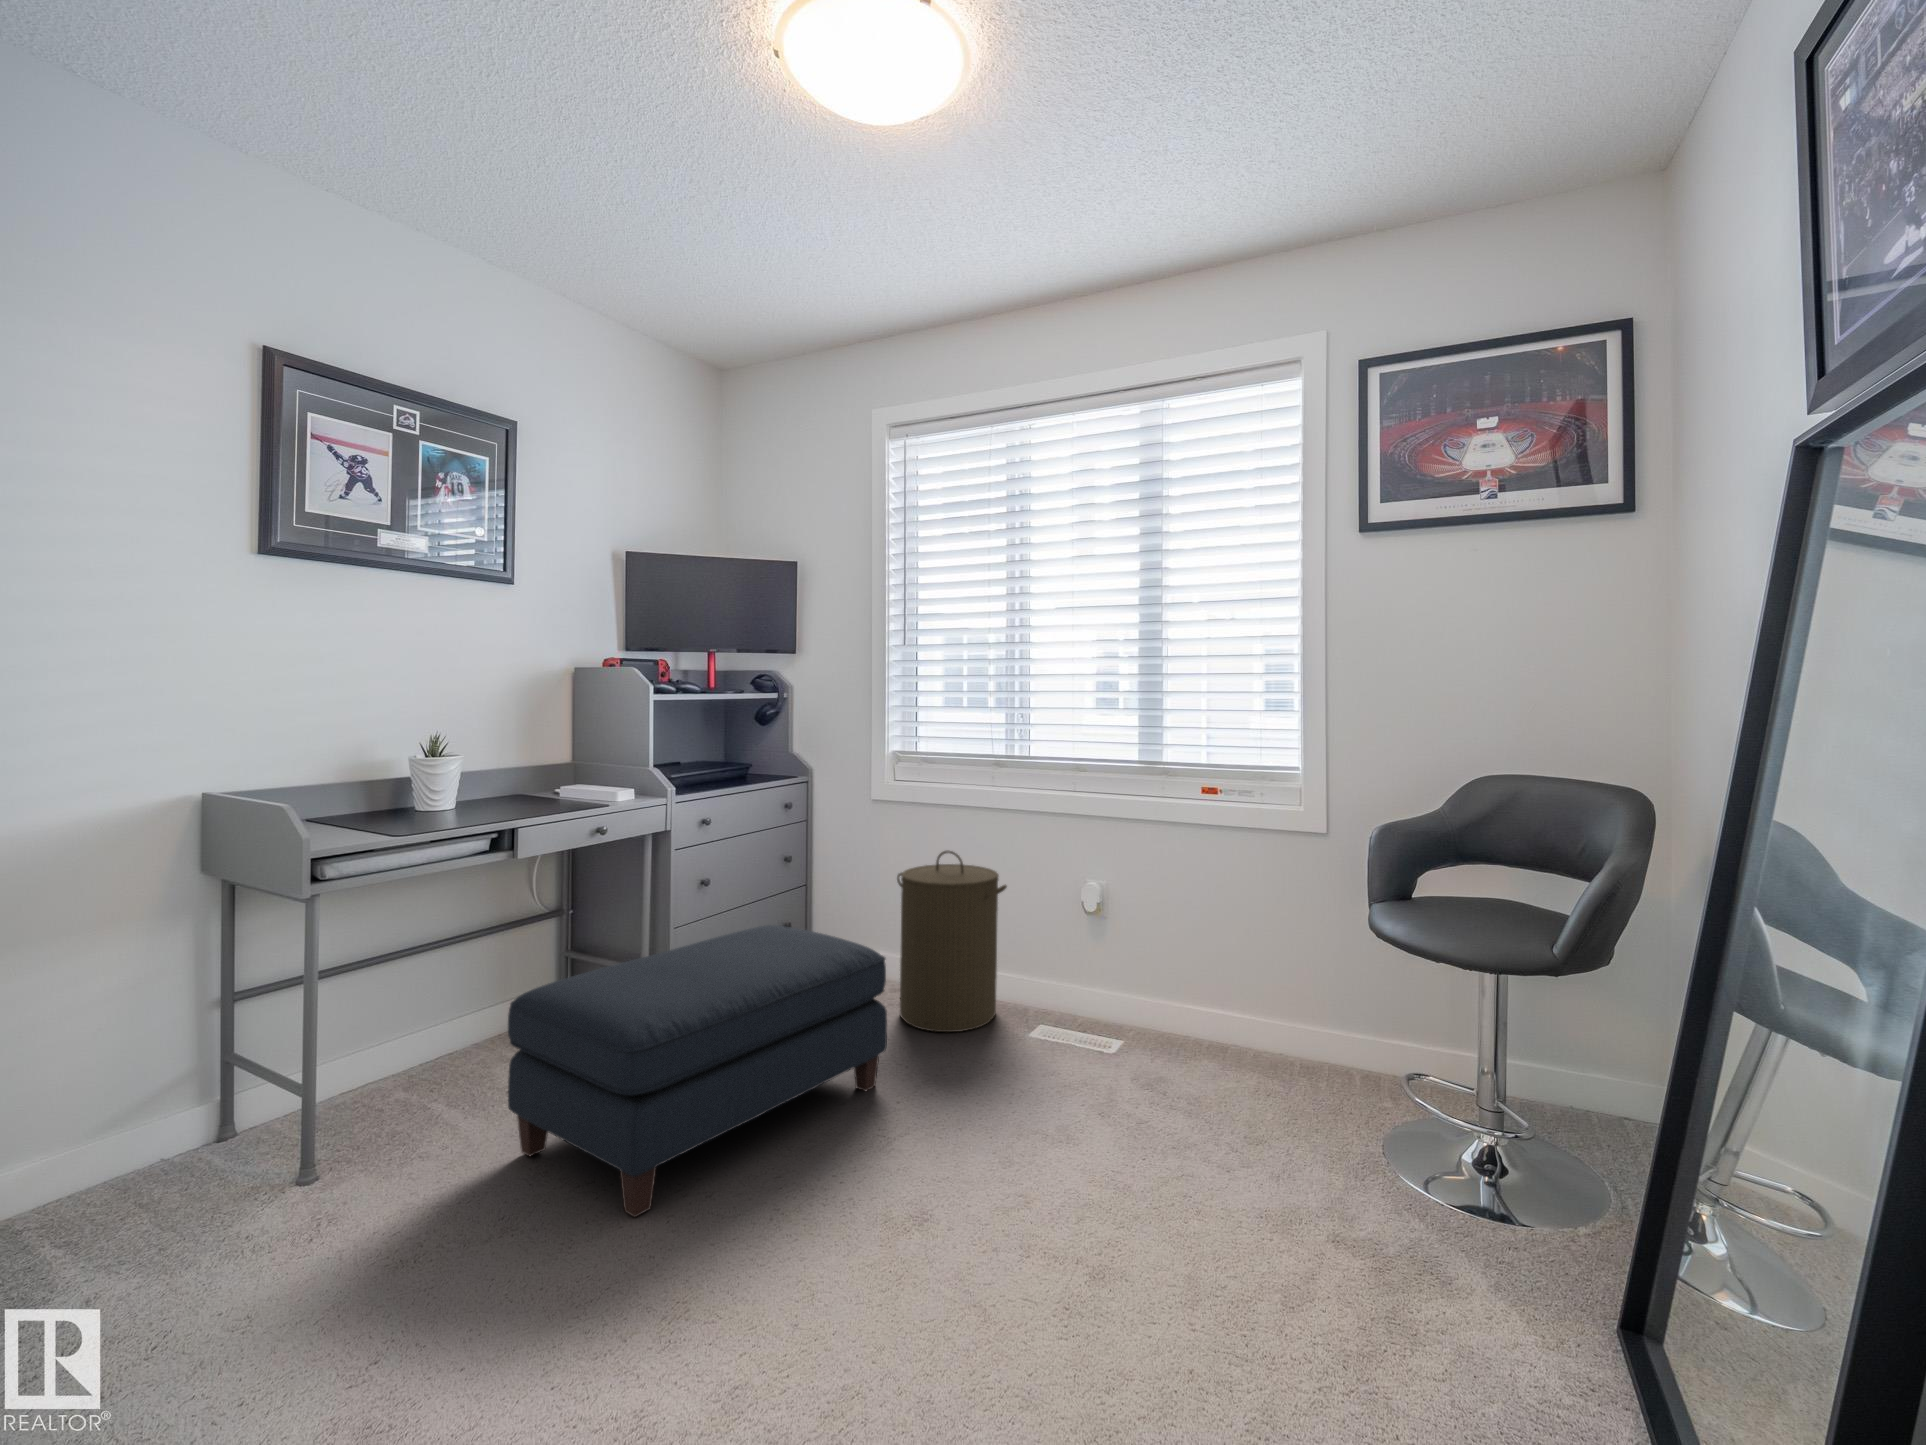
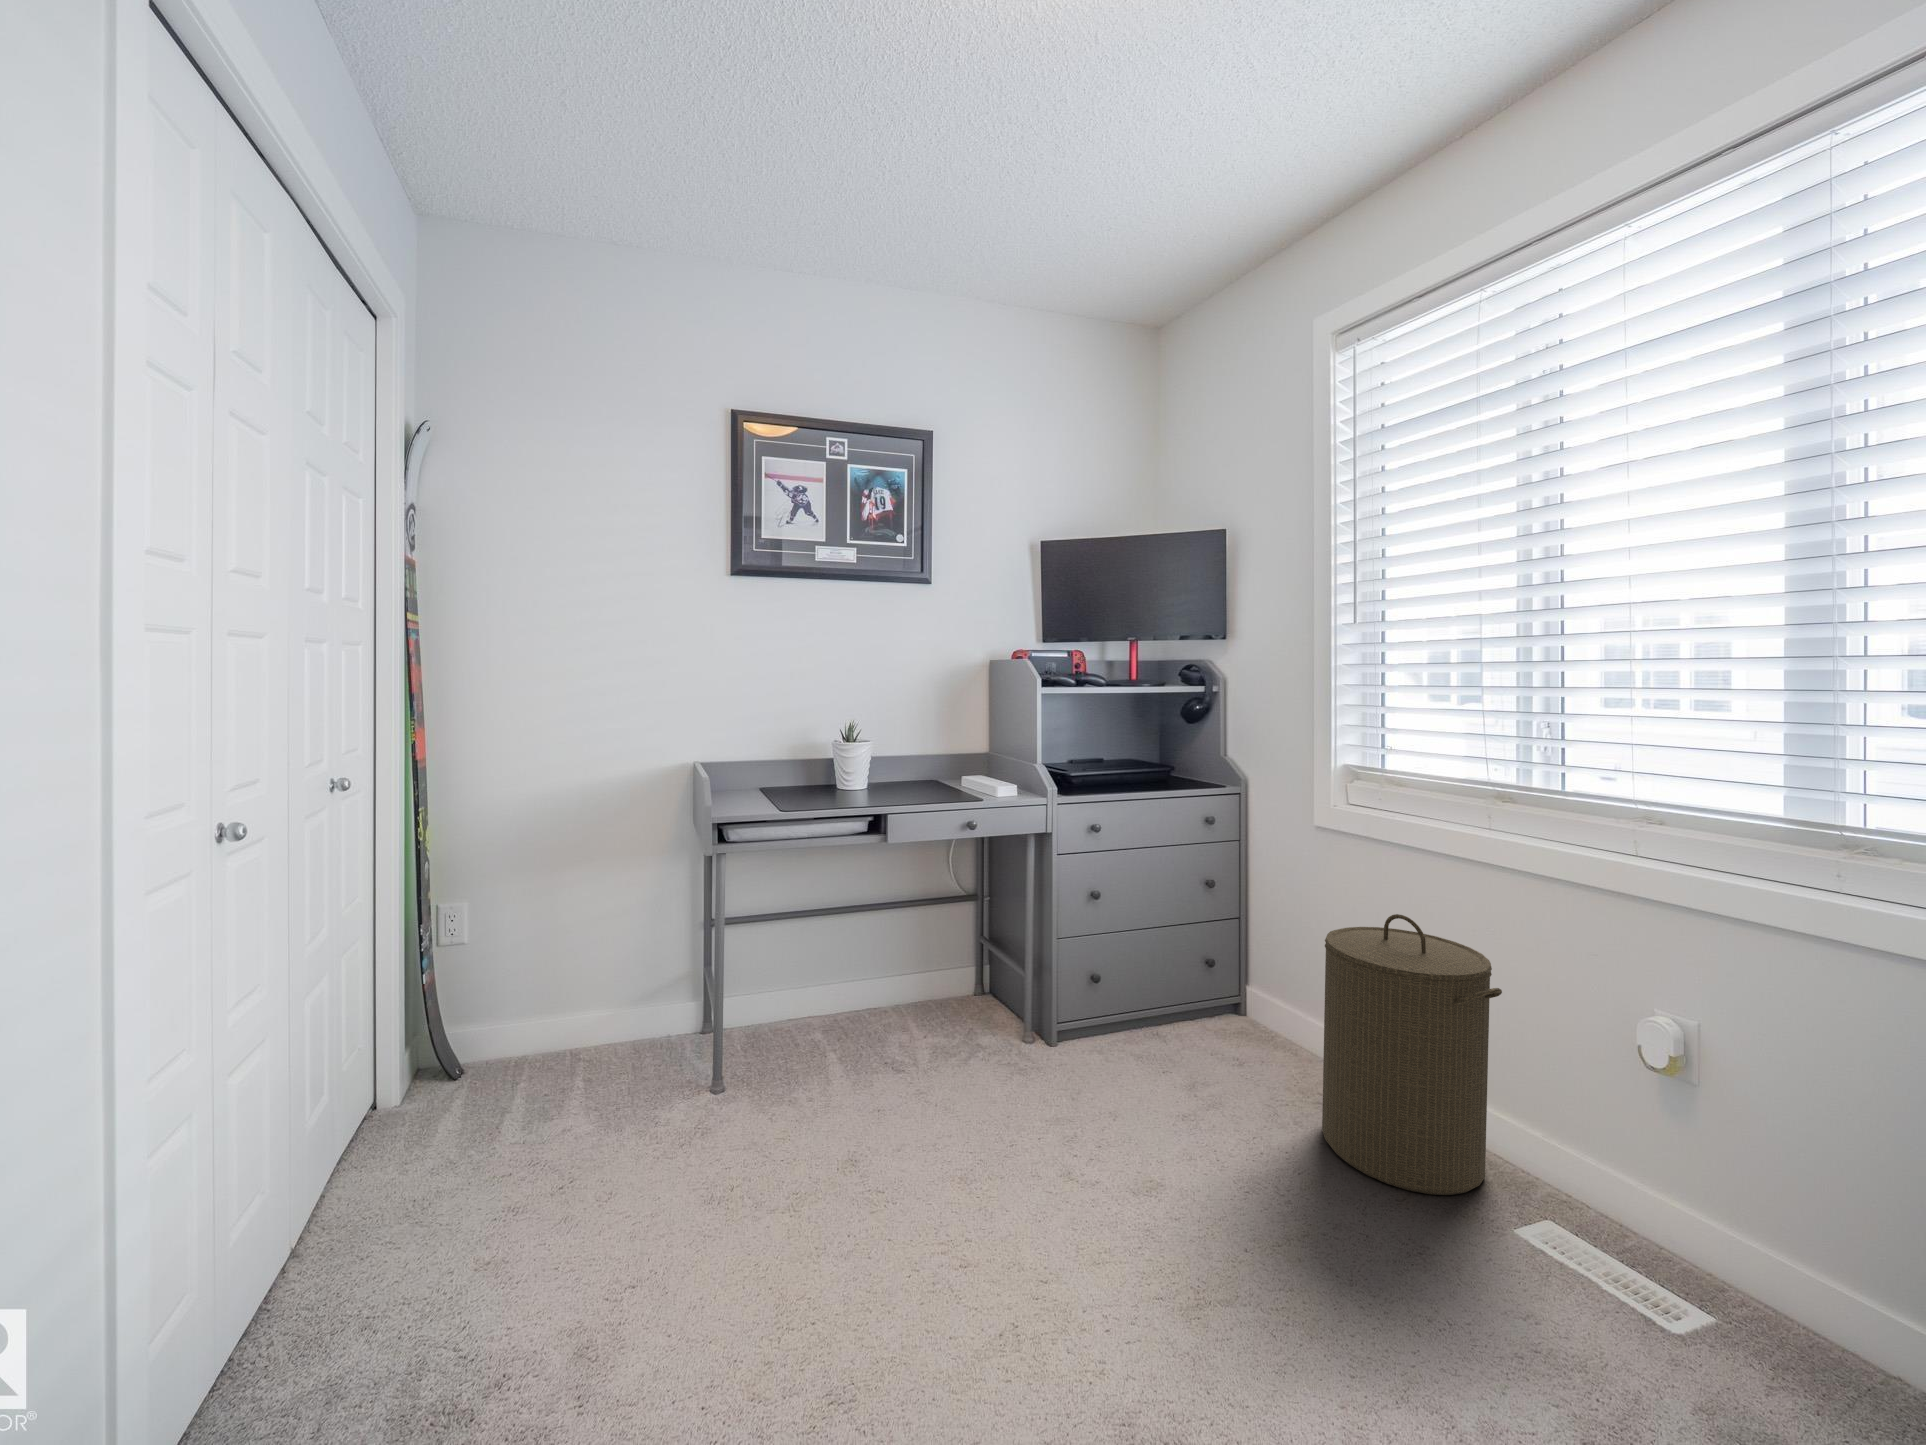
ottoman: present [508,925,887,1217] -> none [828,965,1249,1287]

